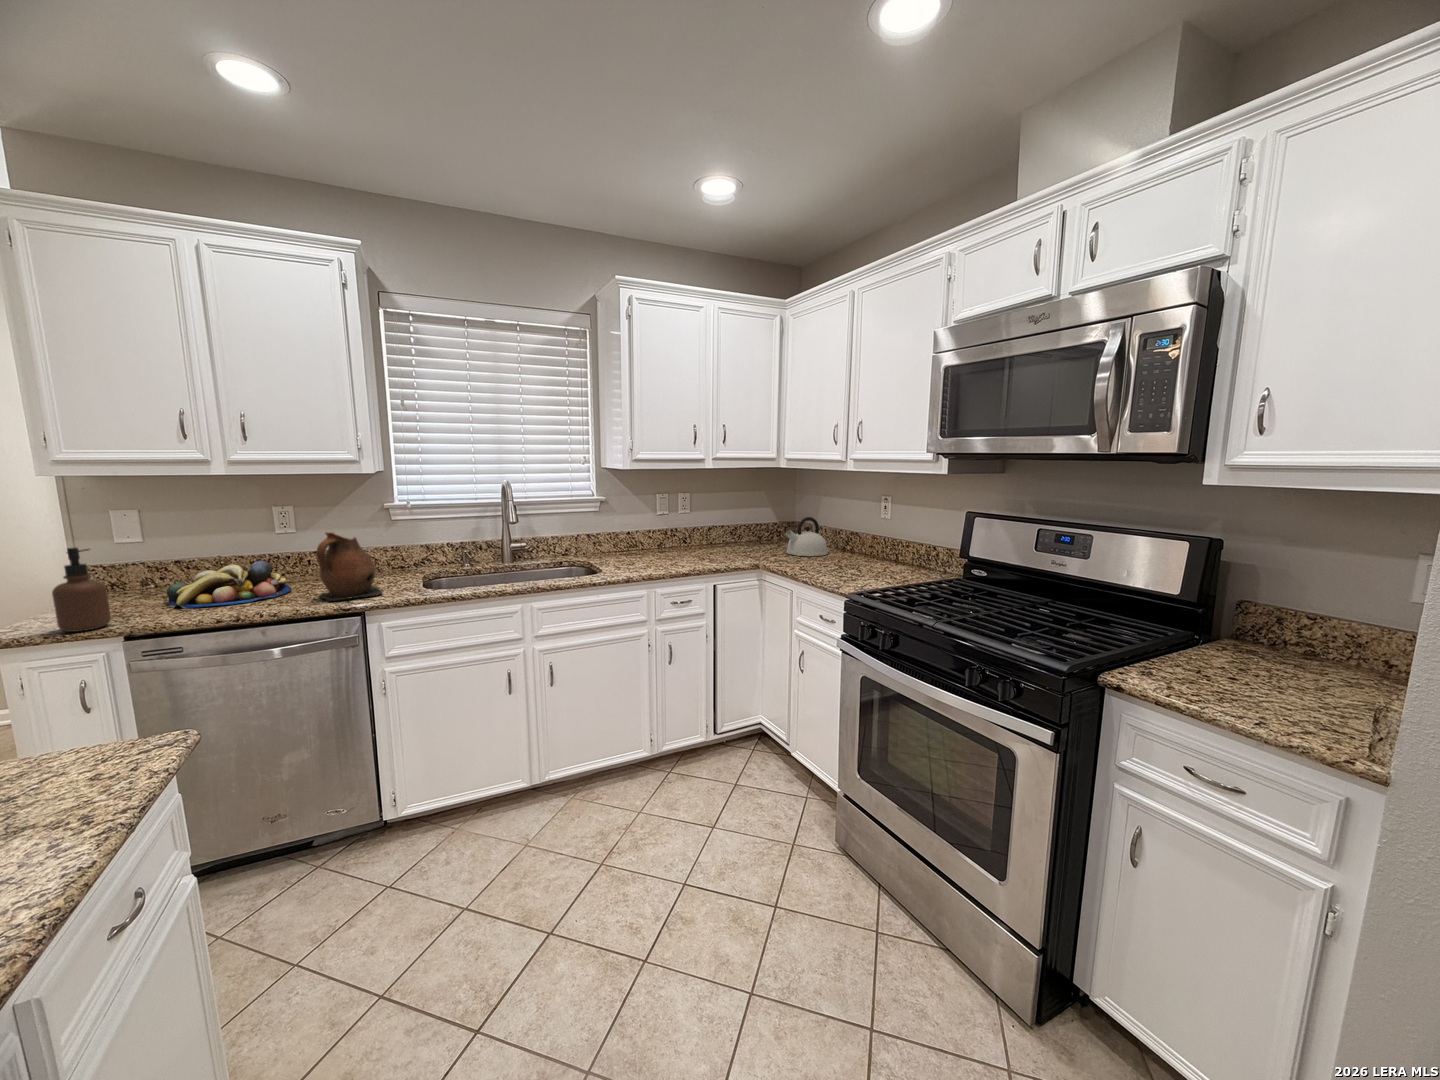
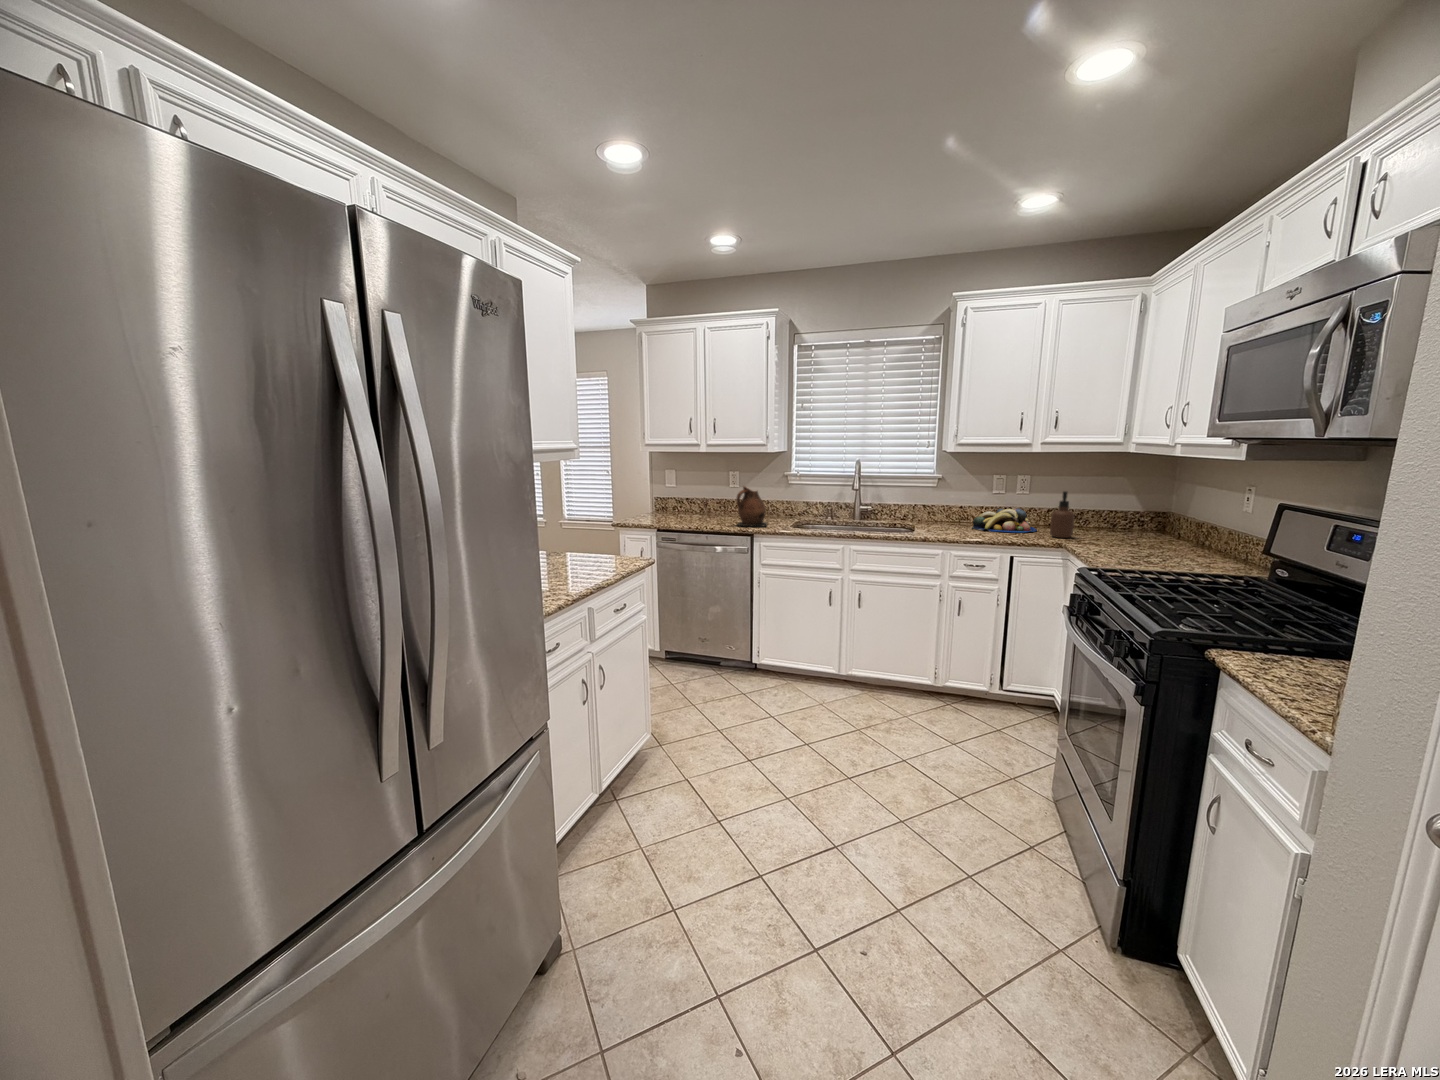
kettle: present [786,517,828,556] -> none [1116,505,1174,547]
soap dispenser: present [52,548,111,632] -> present [1050,491,1075,538]
fruit bowl: present [167,561,292,609] -> present [972,508,1037,533]

